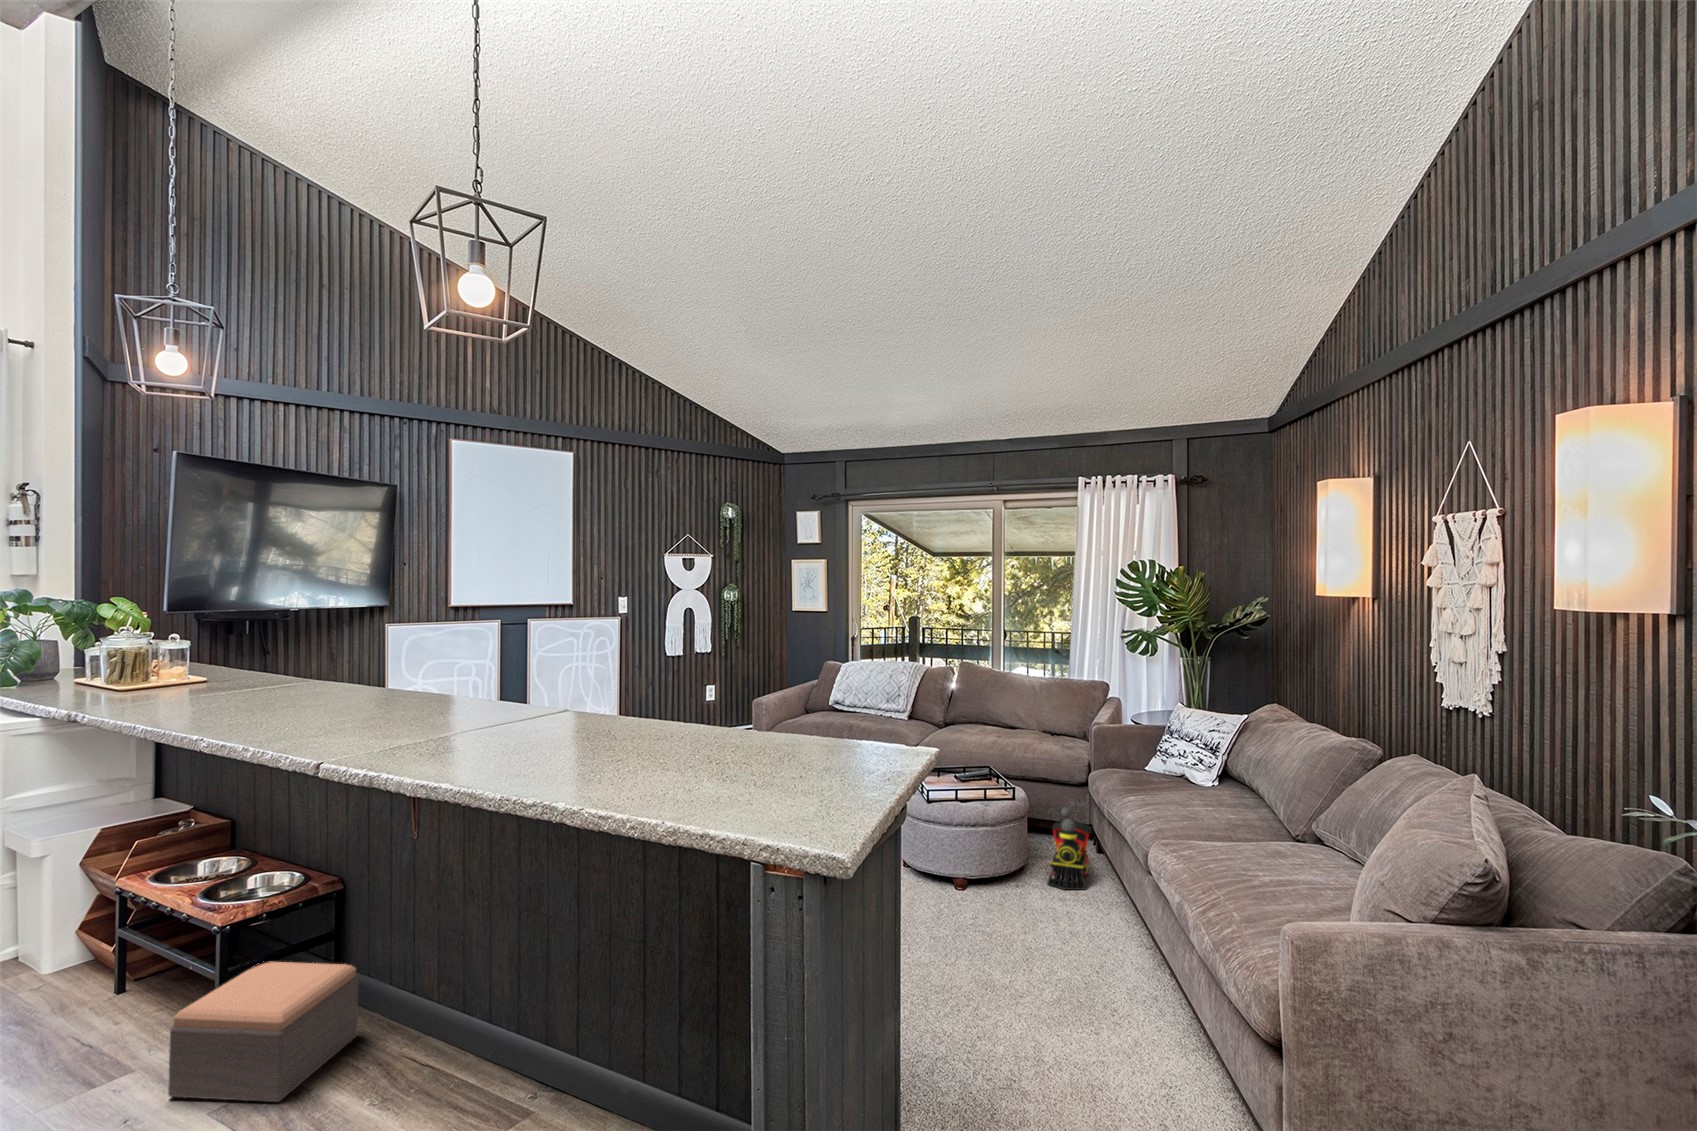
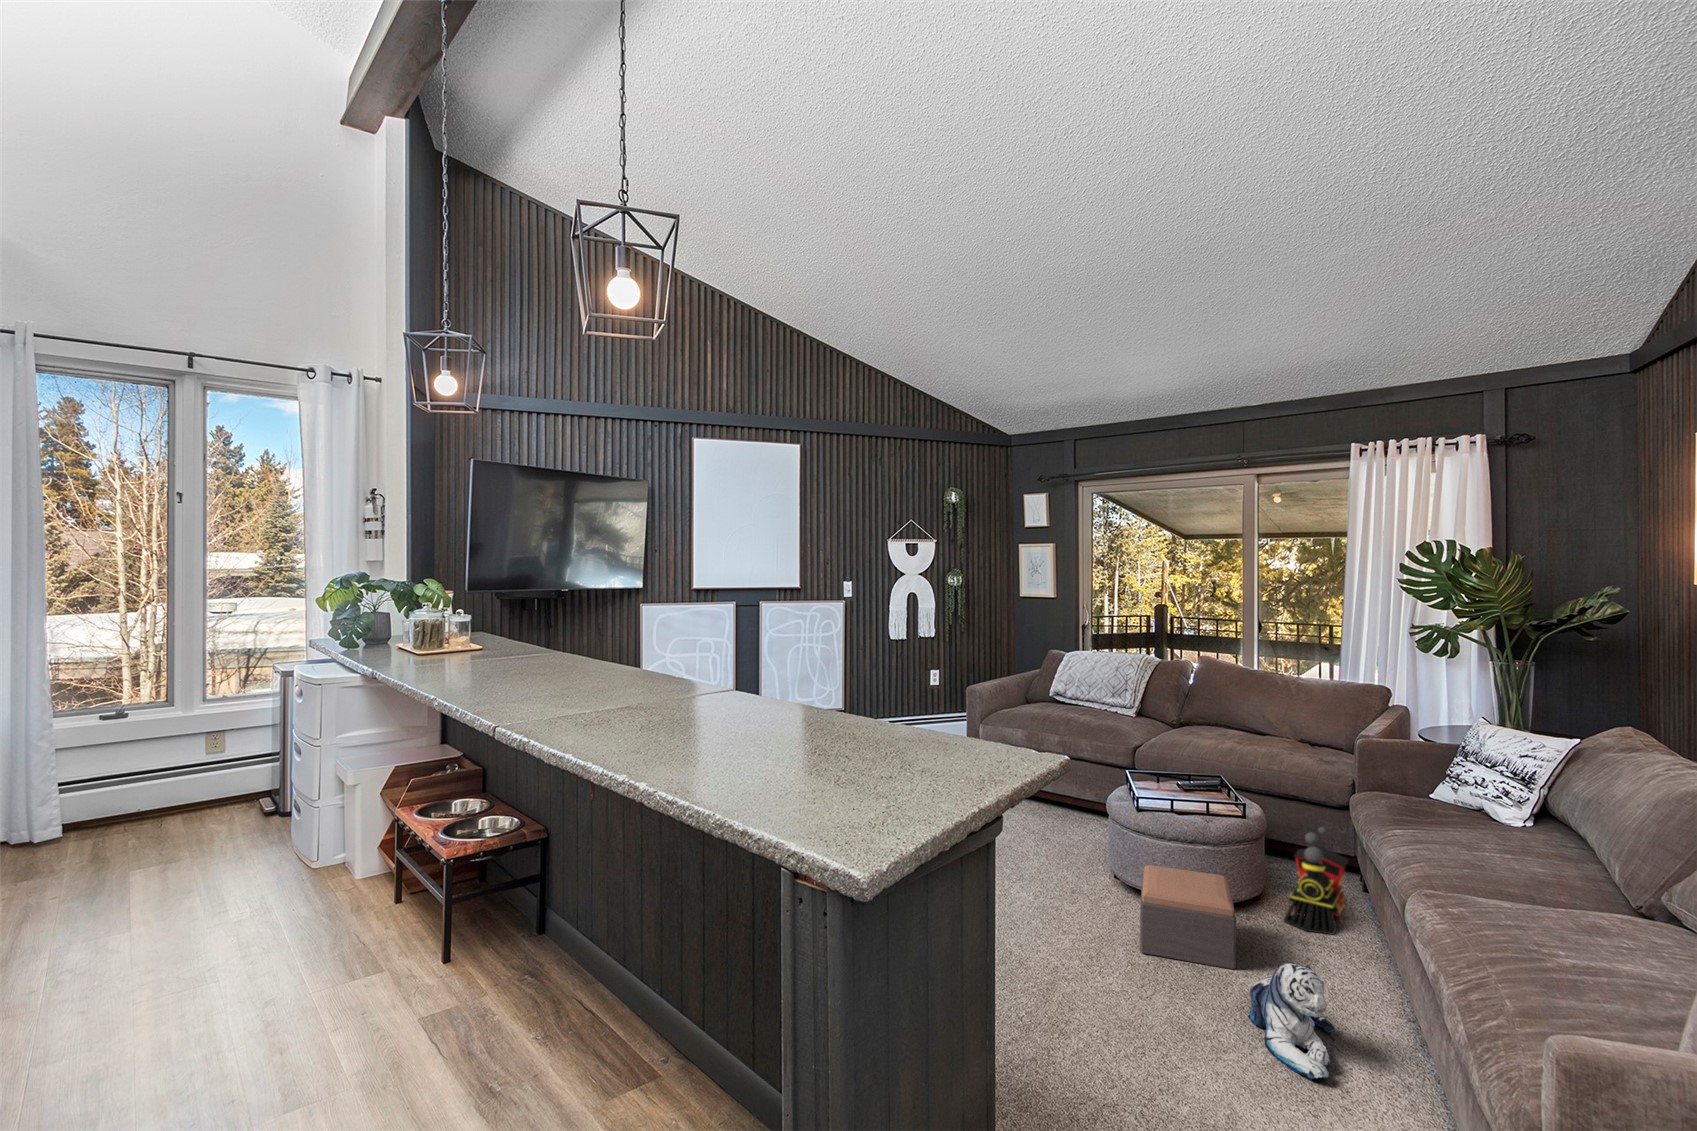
plush toy: none [1035,913,1101,1003] -> present [1248,963,1334,1079]
footstool: present [168,962,359,1102] -> present [1140,865,1236,969]

